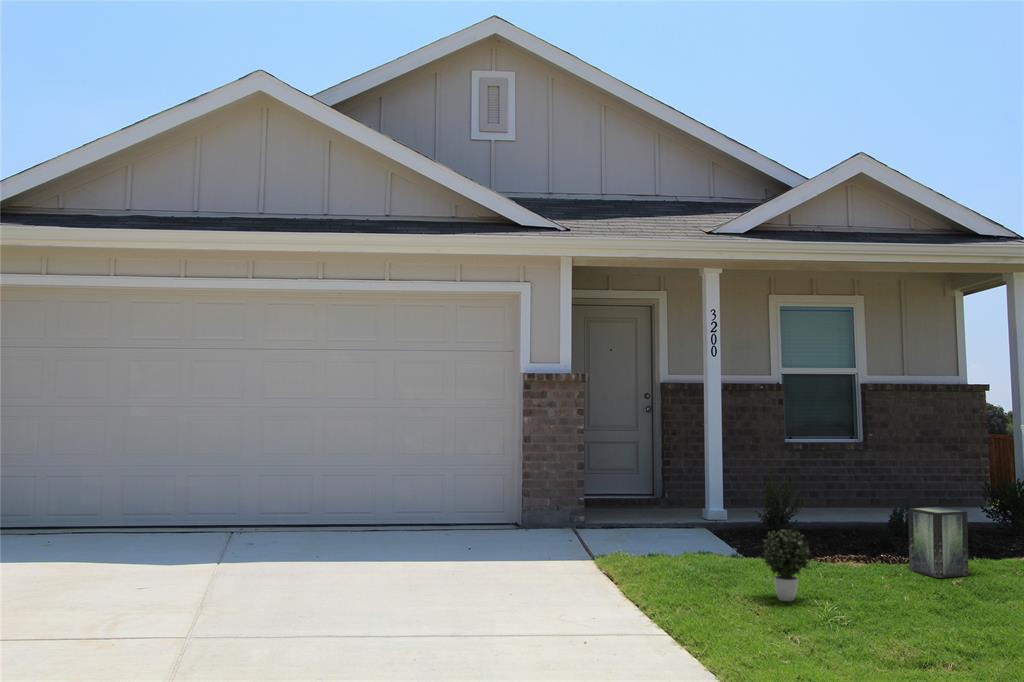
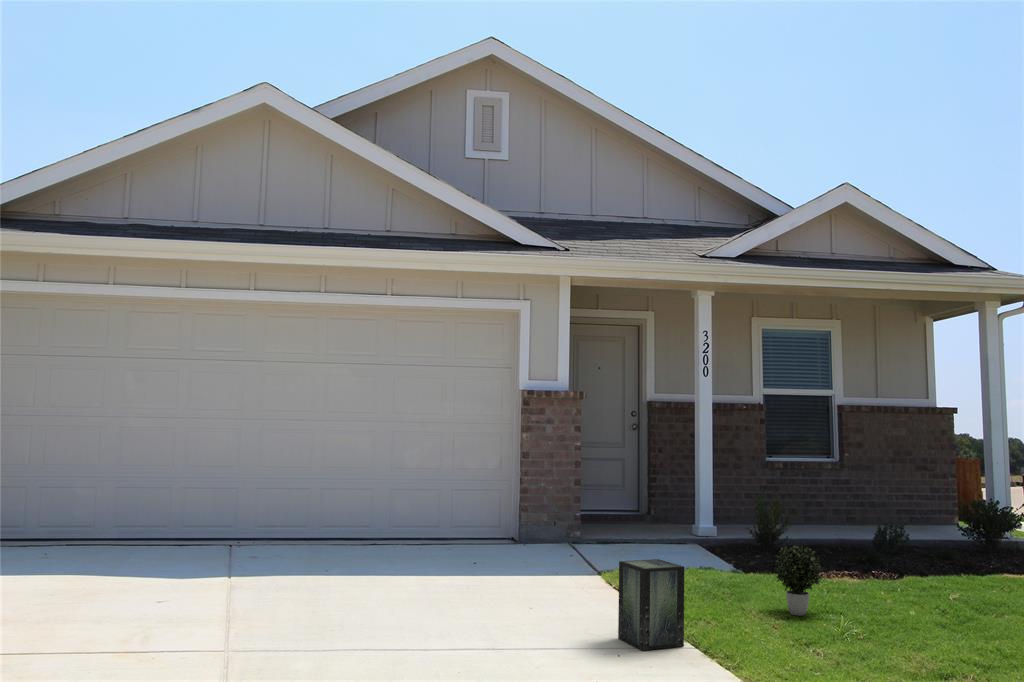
storage box: present [908,507,969,578] -> present [618,559,684,650]

